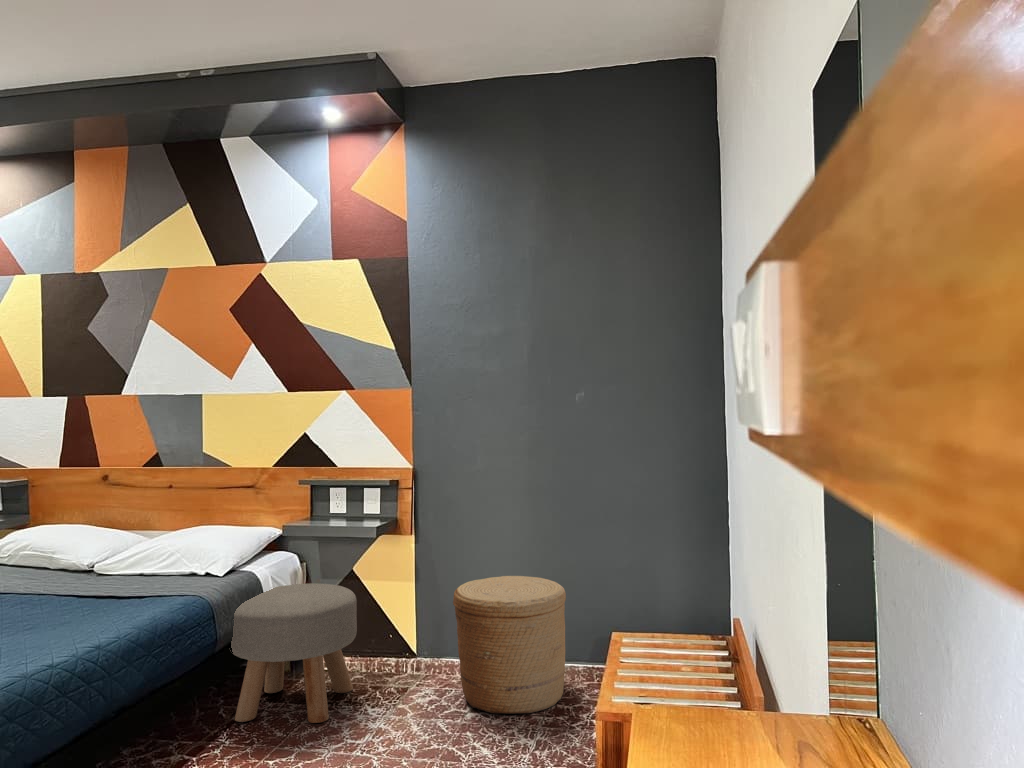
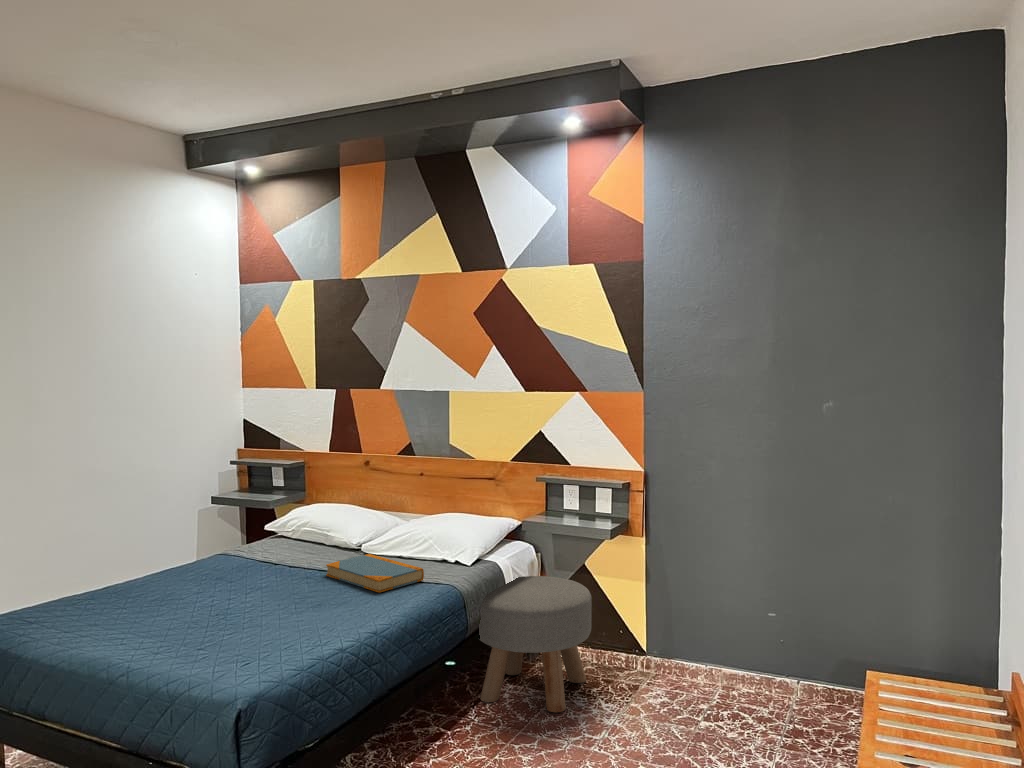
book: none [49,571,168,608] -> present [326,554,424,593]
woven basket: present [453,576,566,714] -> none [687,586,806,730]

